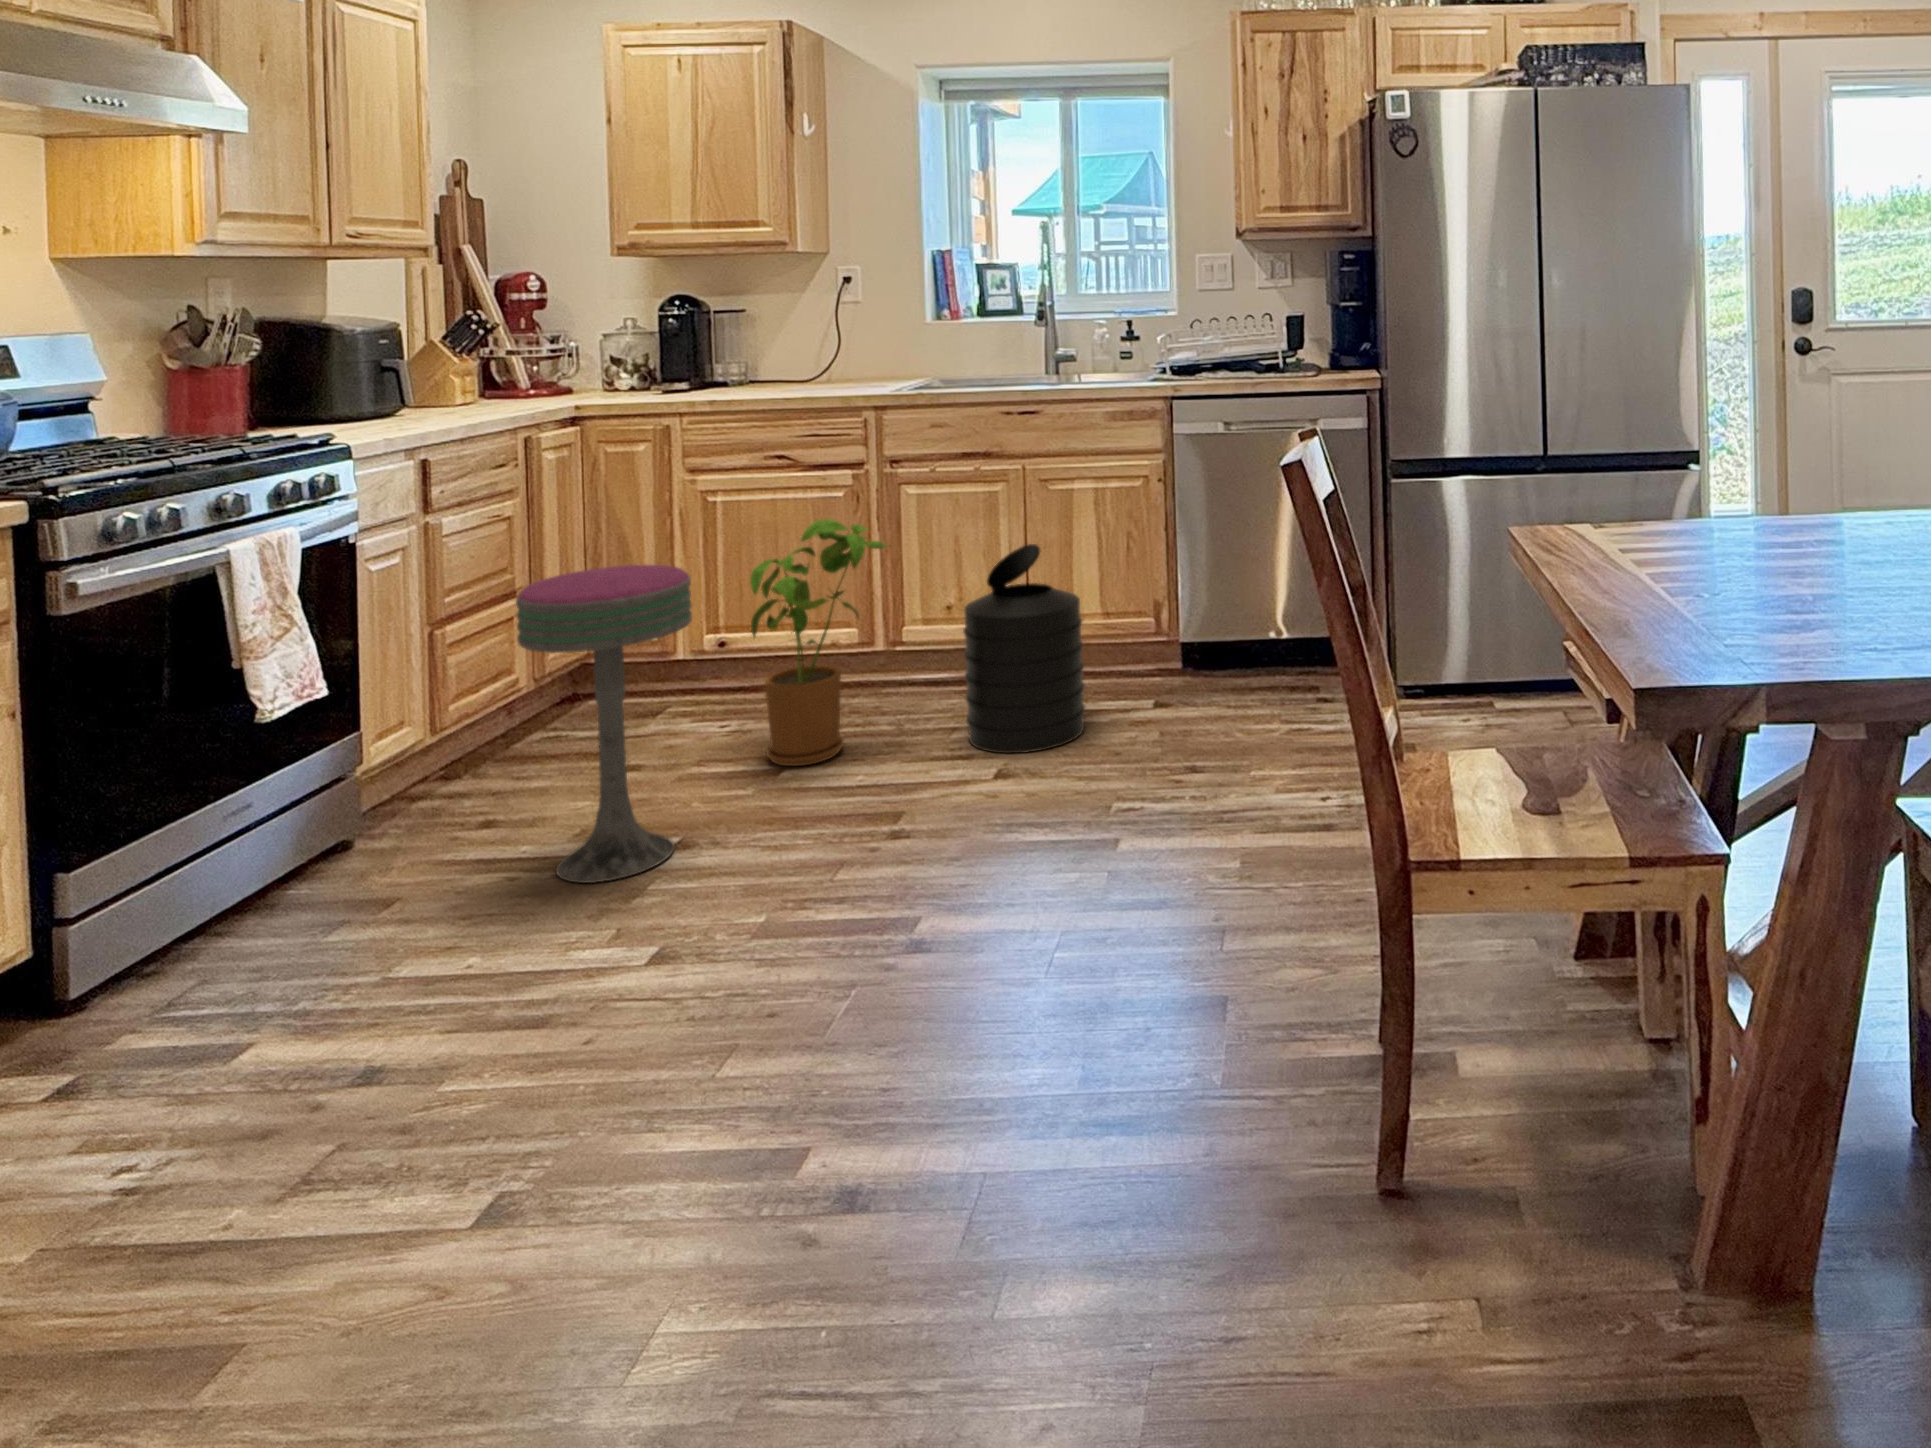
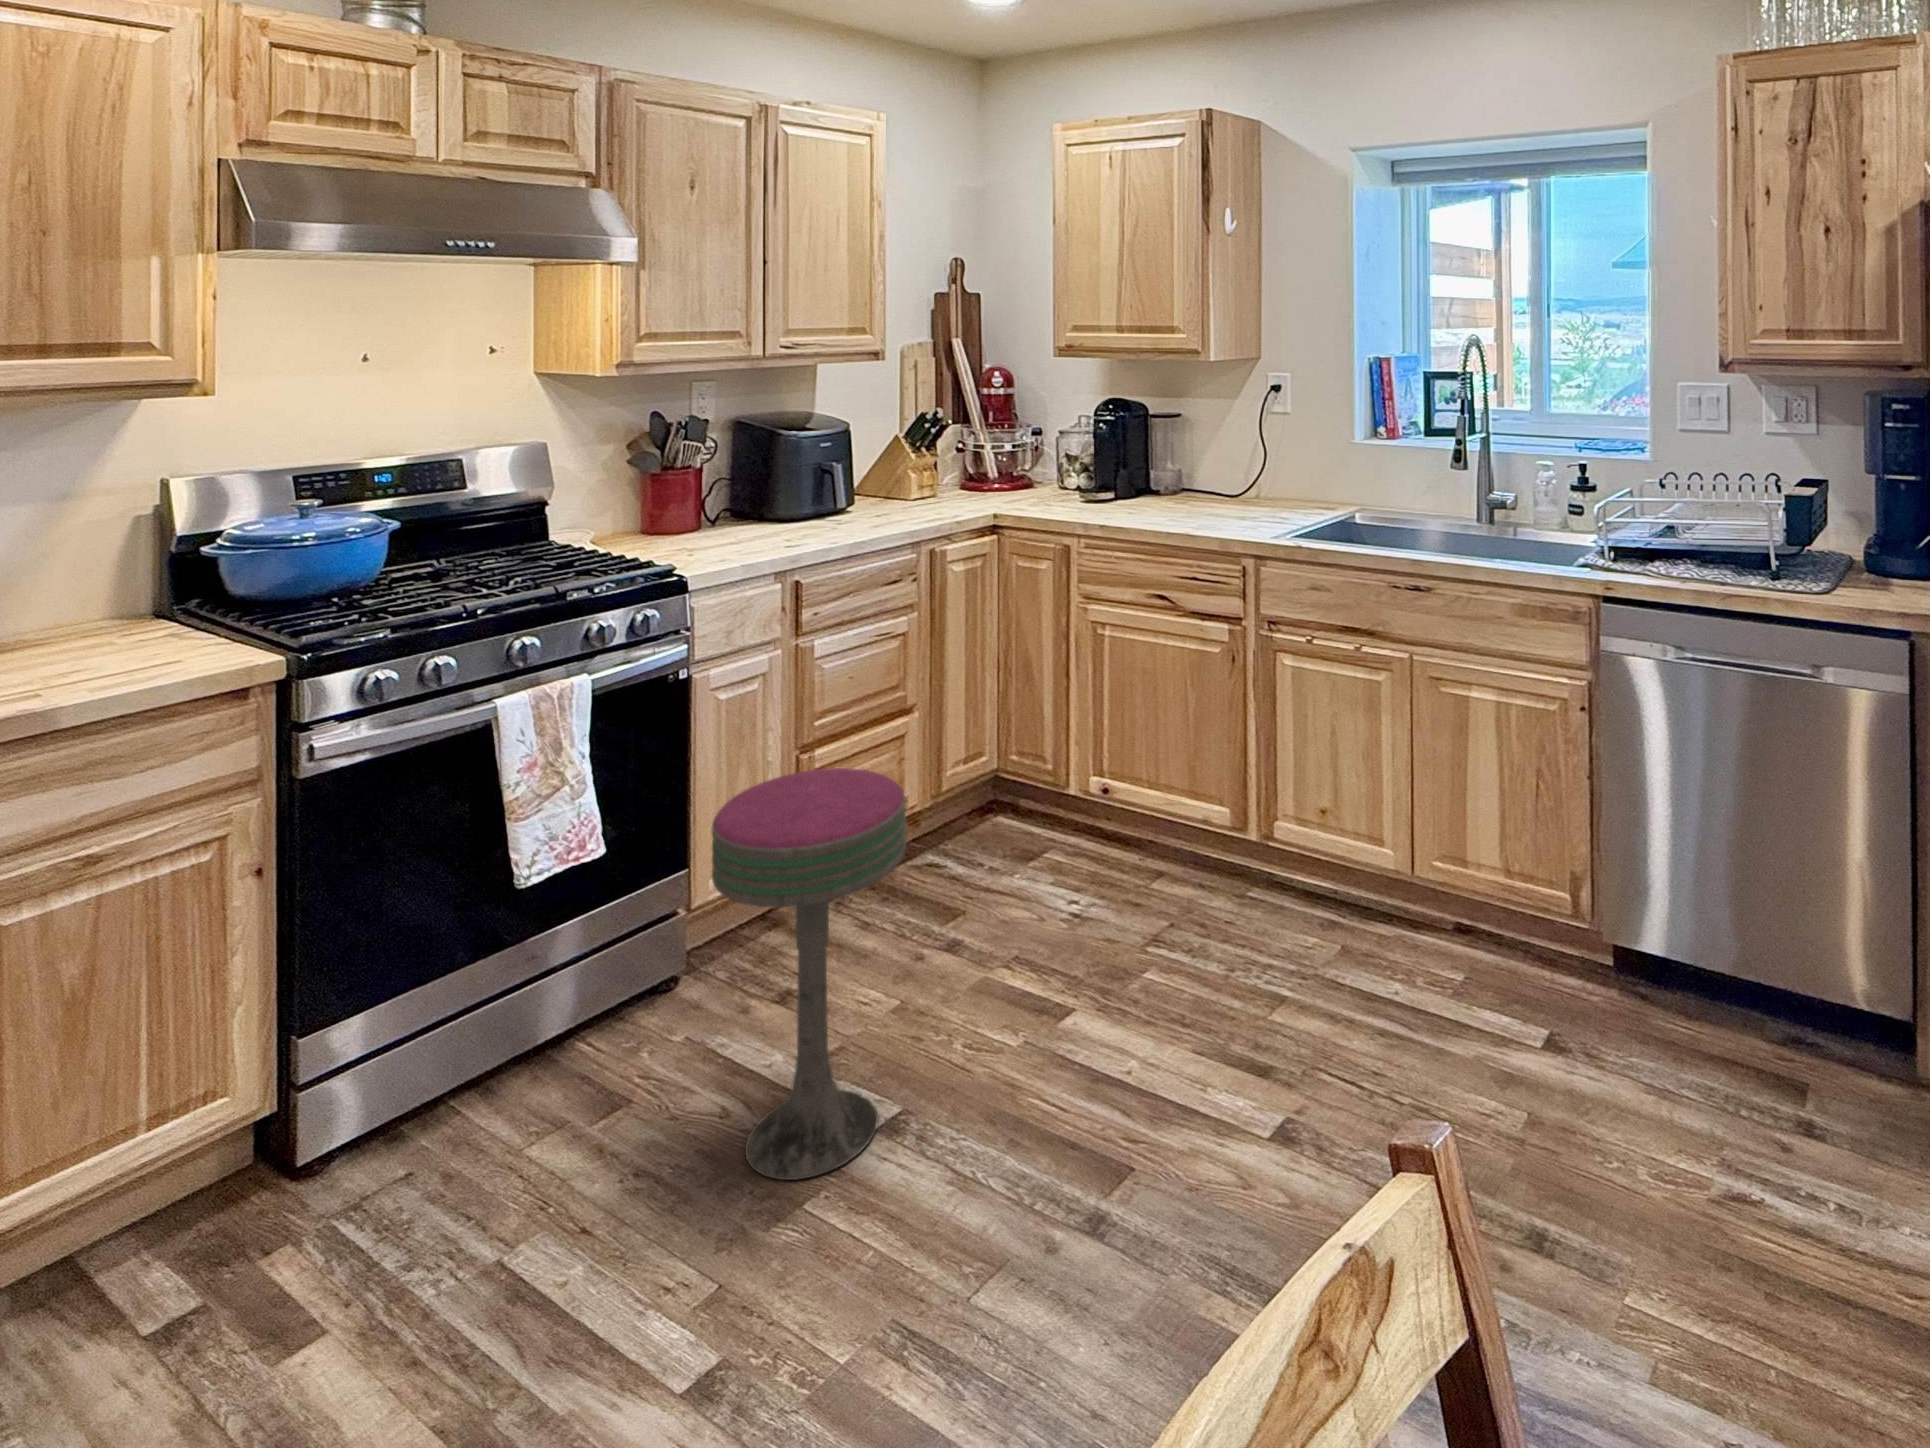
house plant: present [750,519,886,766] -> none [1036,717,1203,1016]
trash can: present [963,544,1085,753] -> none [1278,795,1435,1097]

